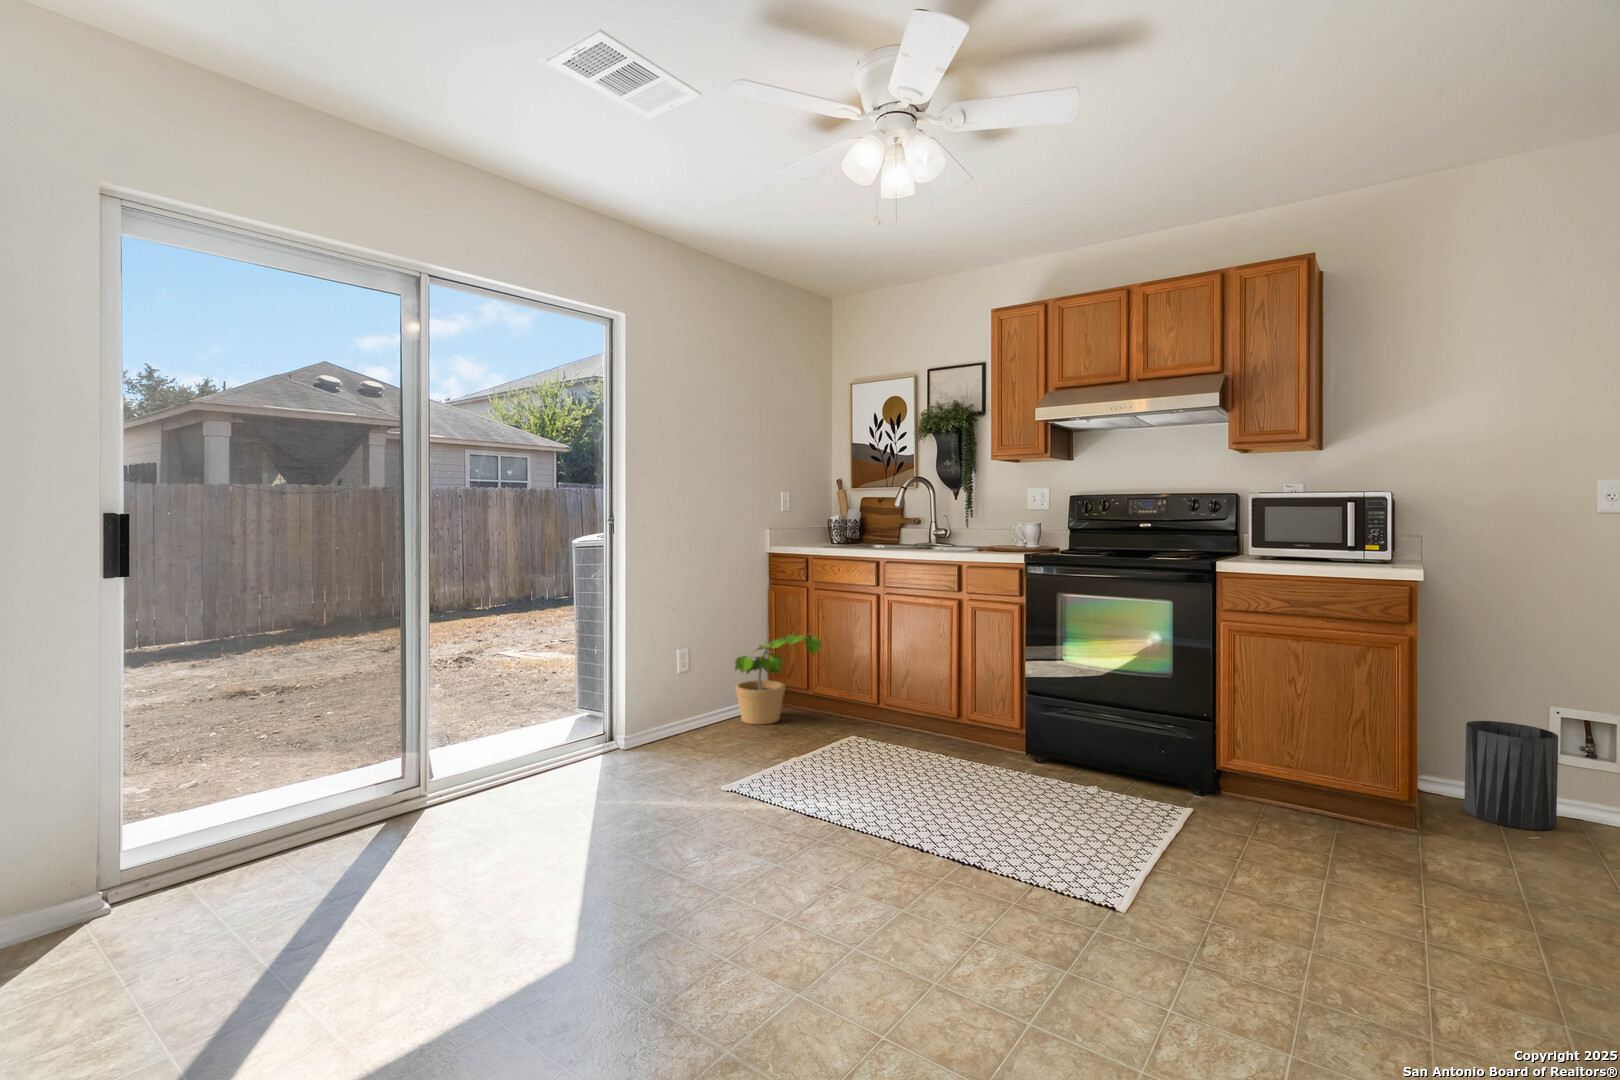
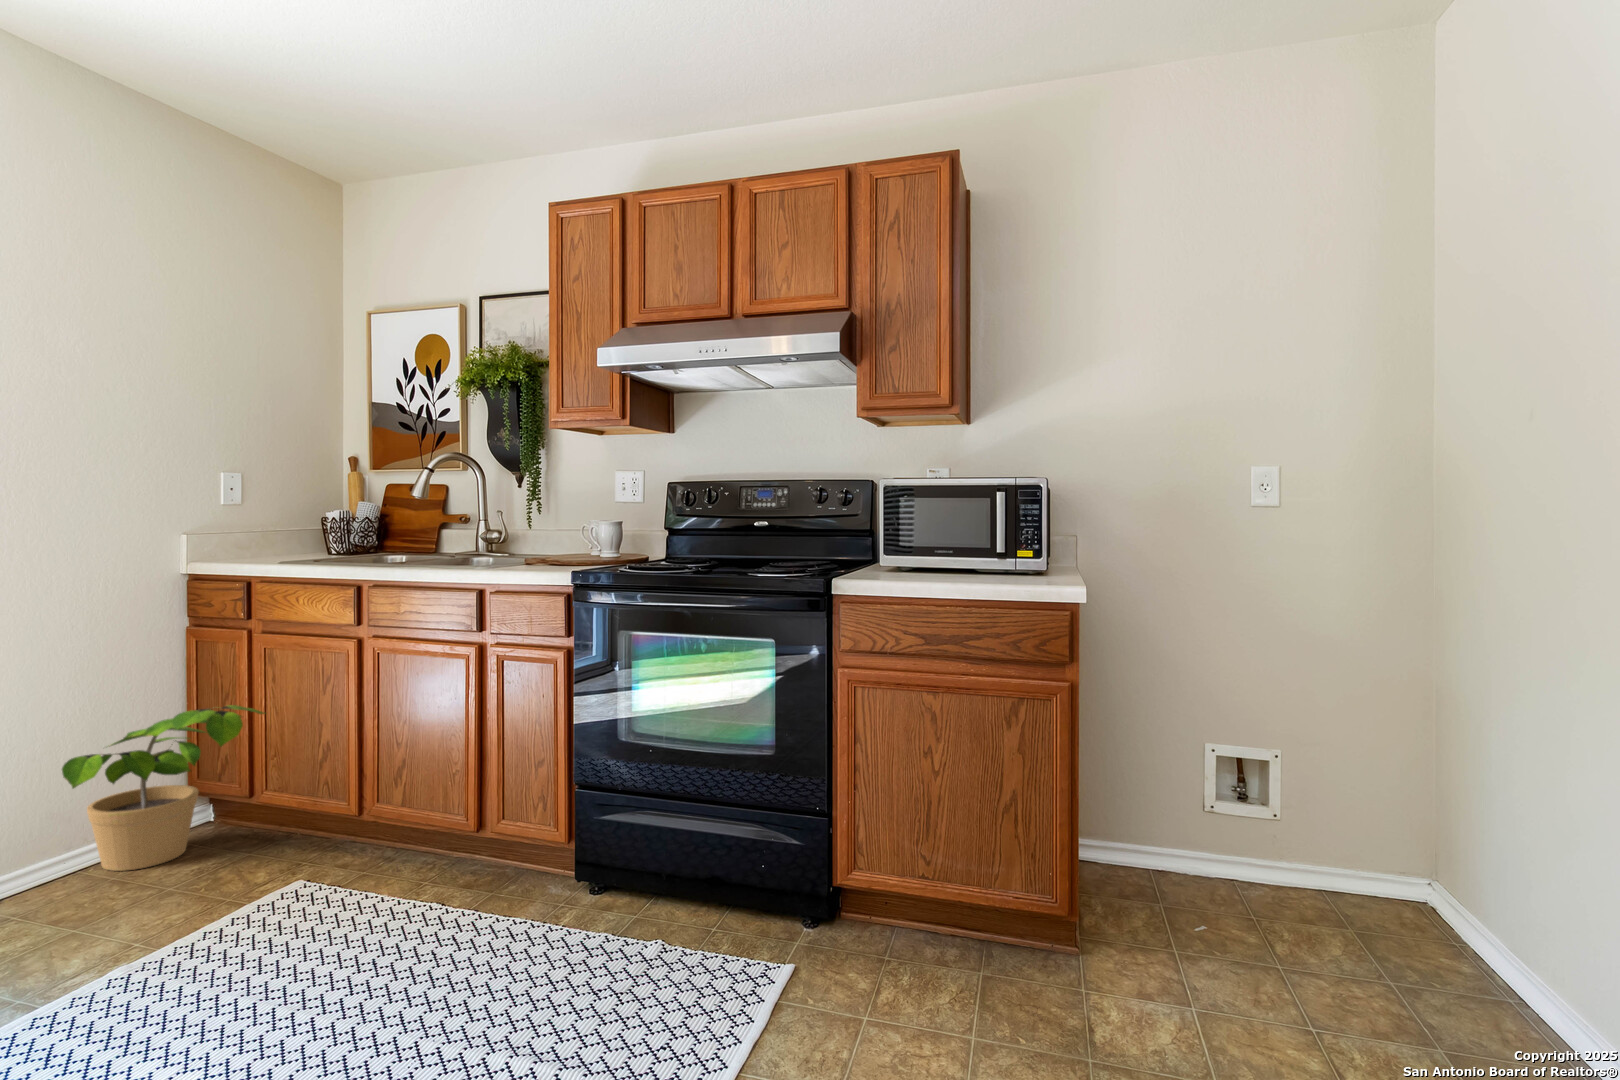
trash can: present [1464,721,1558,830] -> none [1130,778,1229,927]

